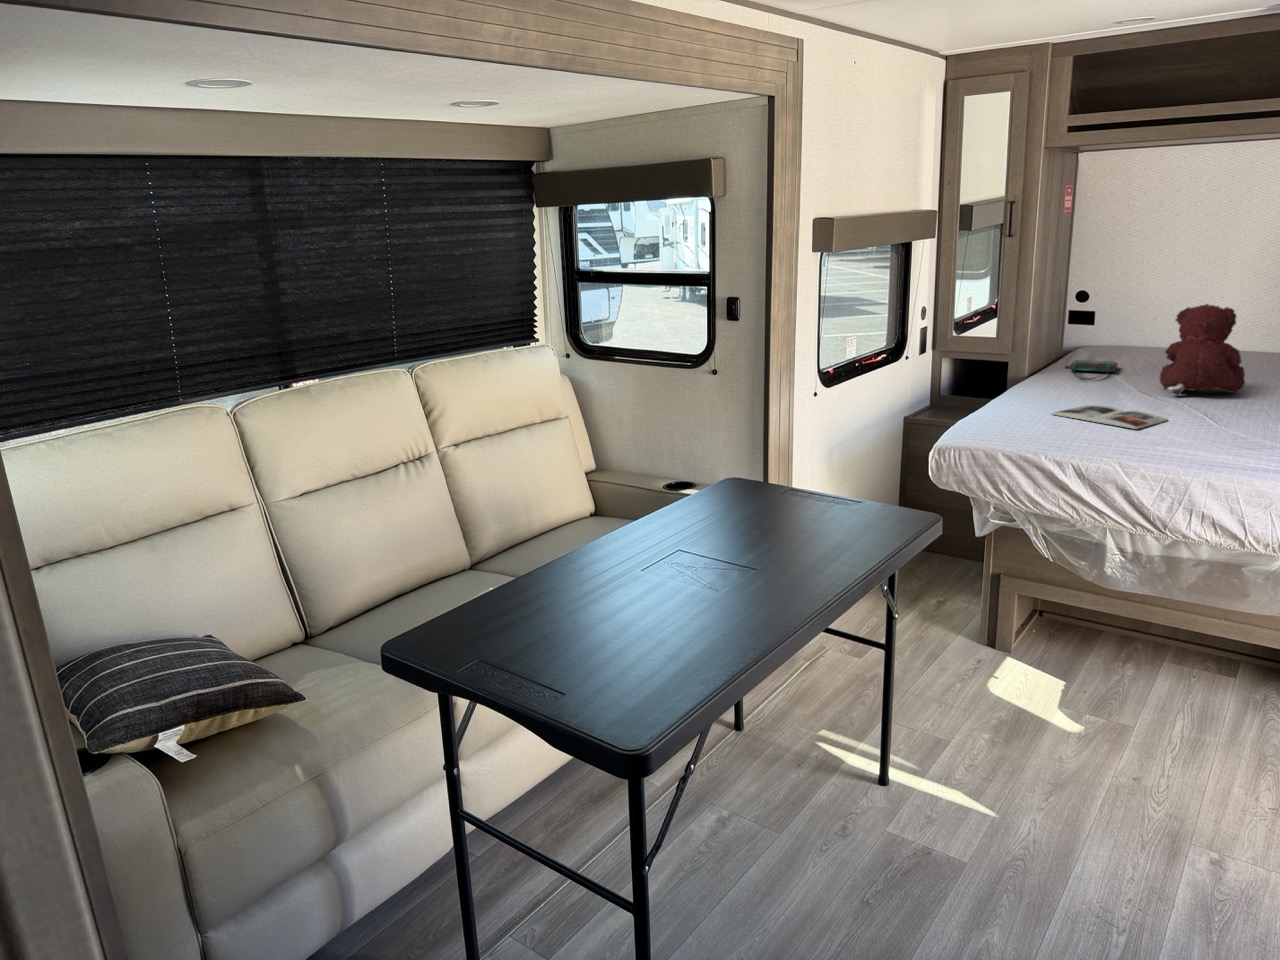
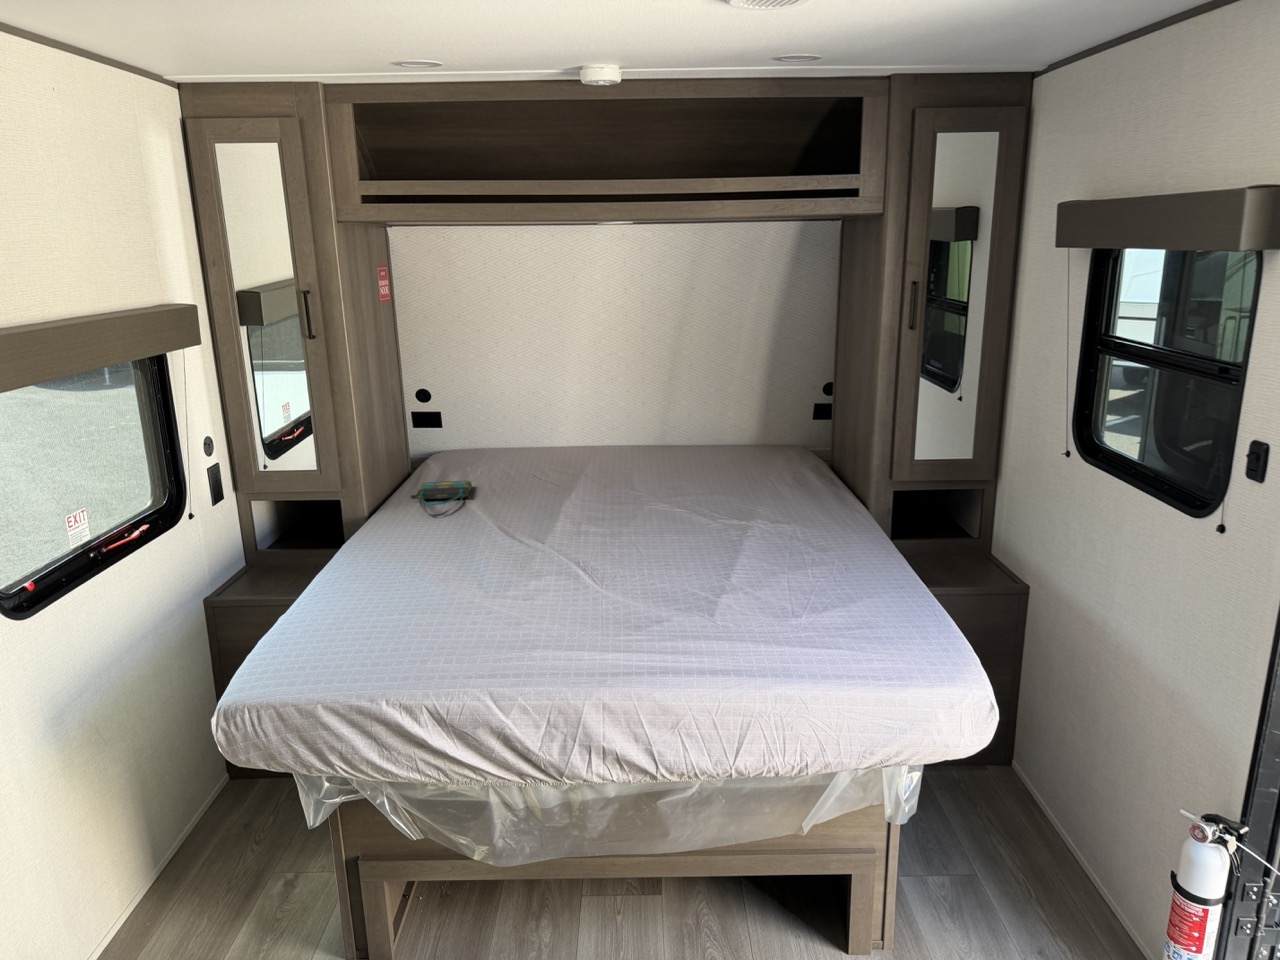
teddy bear: present [1160,304,1245,396] -> none [518,415,607,531]
magazine: present [1052,405,1168,429] -> none [394,567,538,608]

